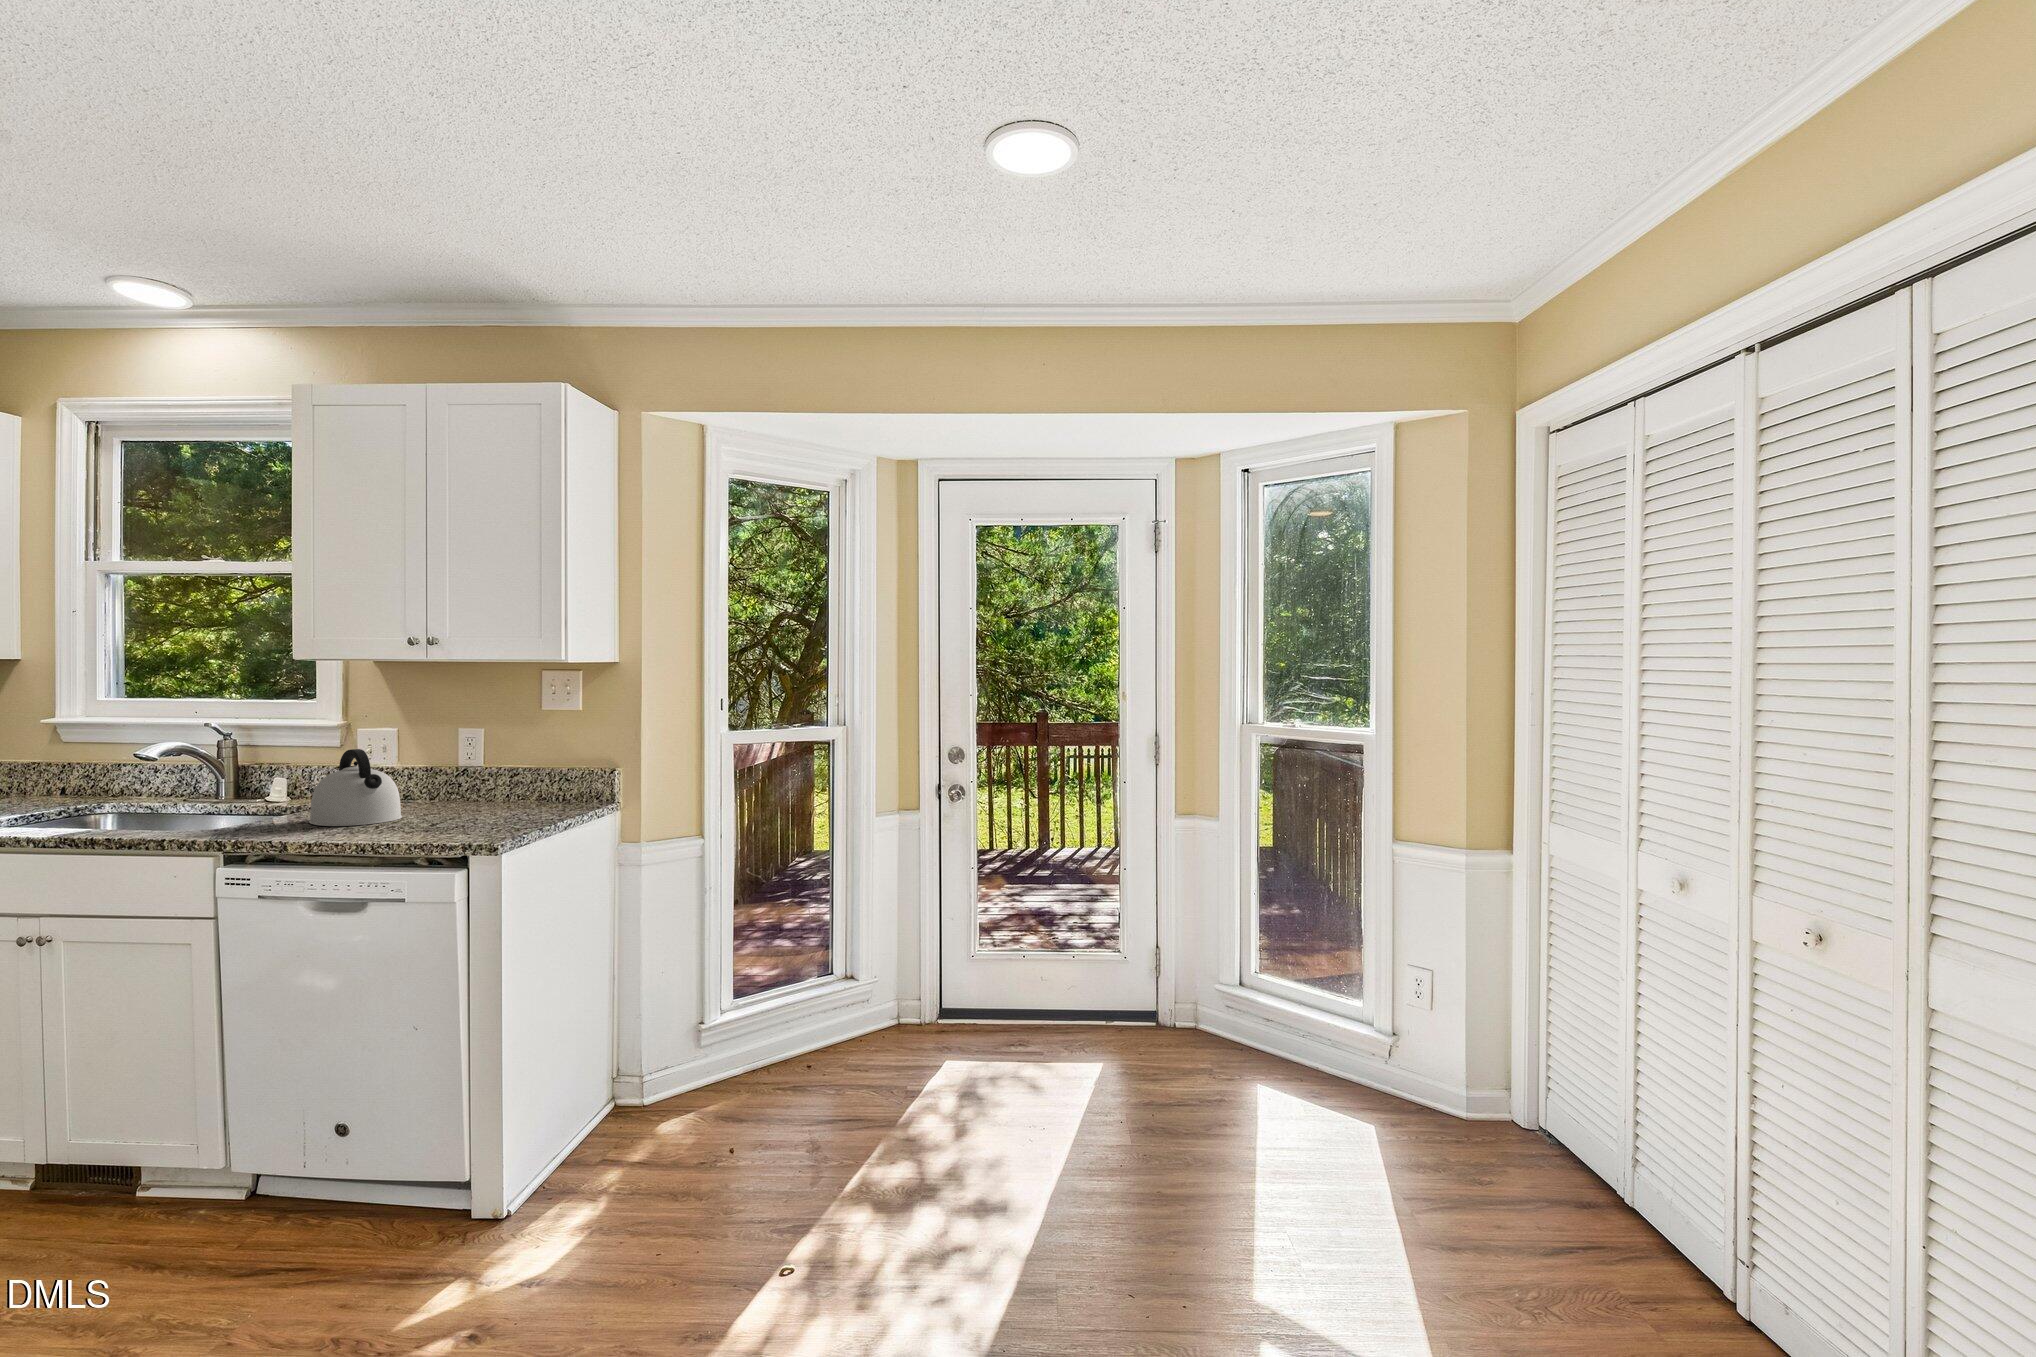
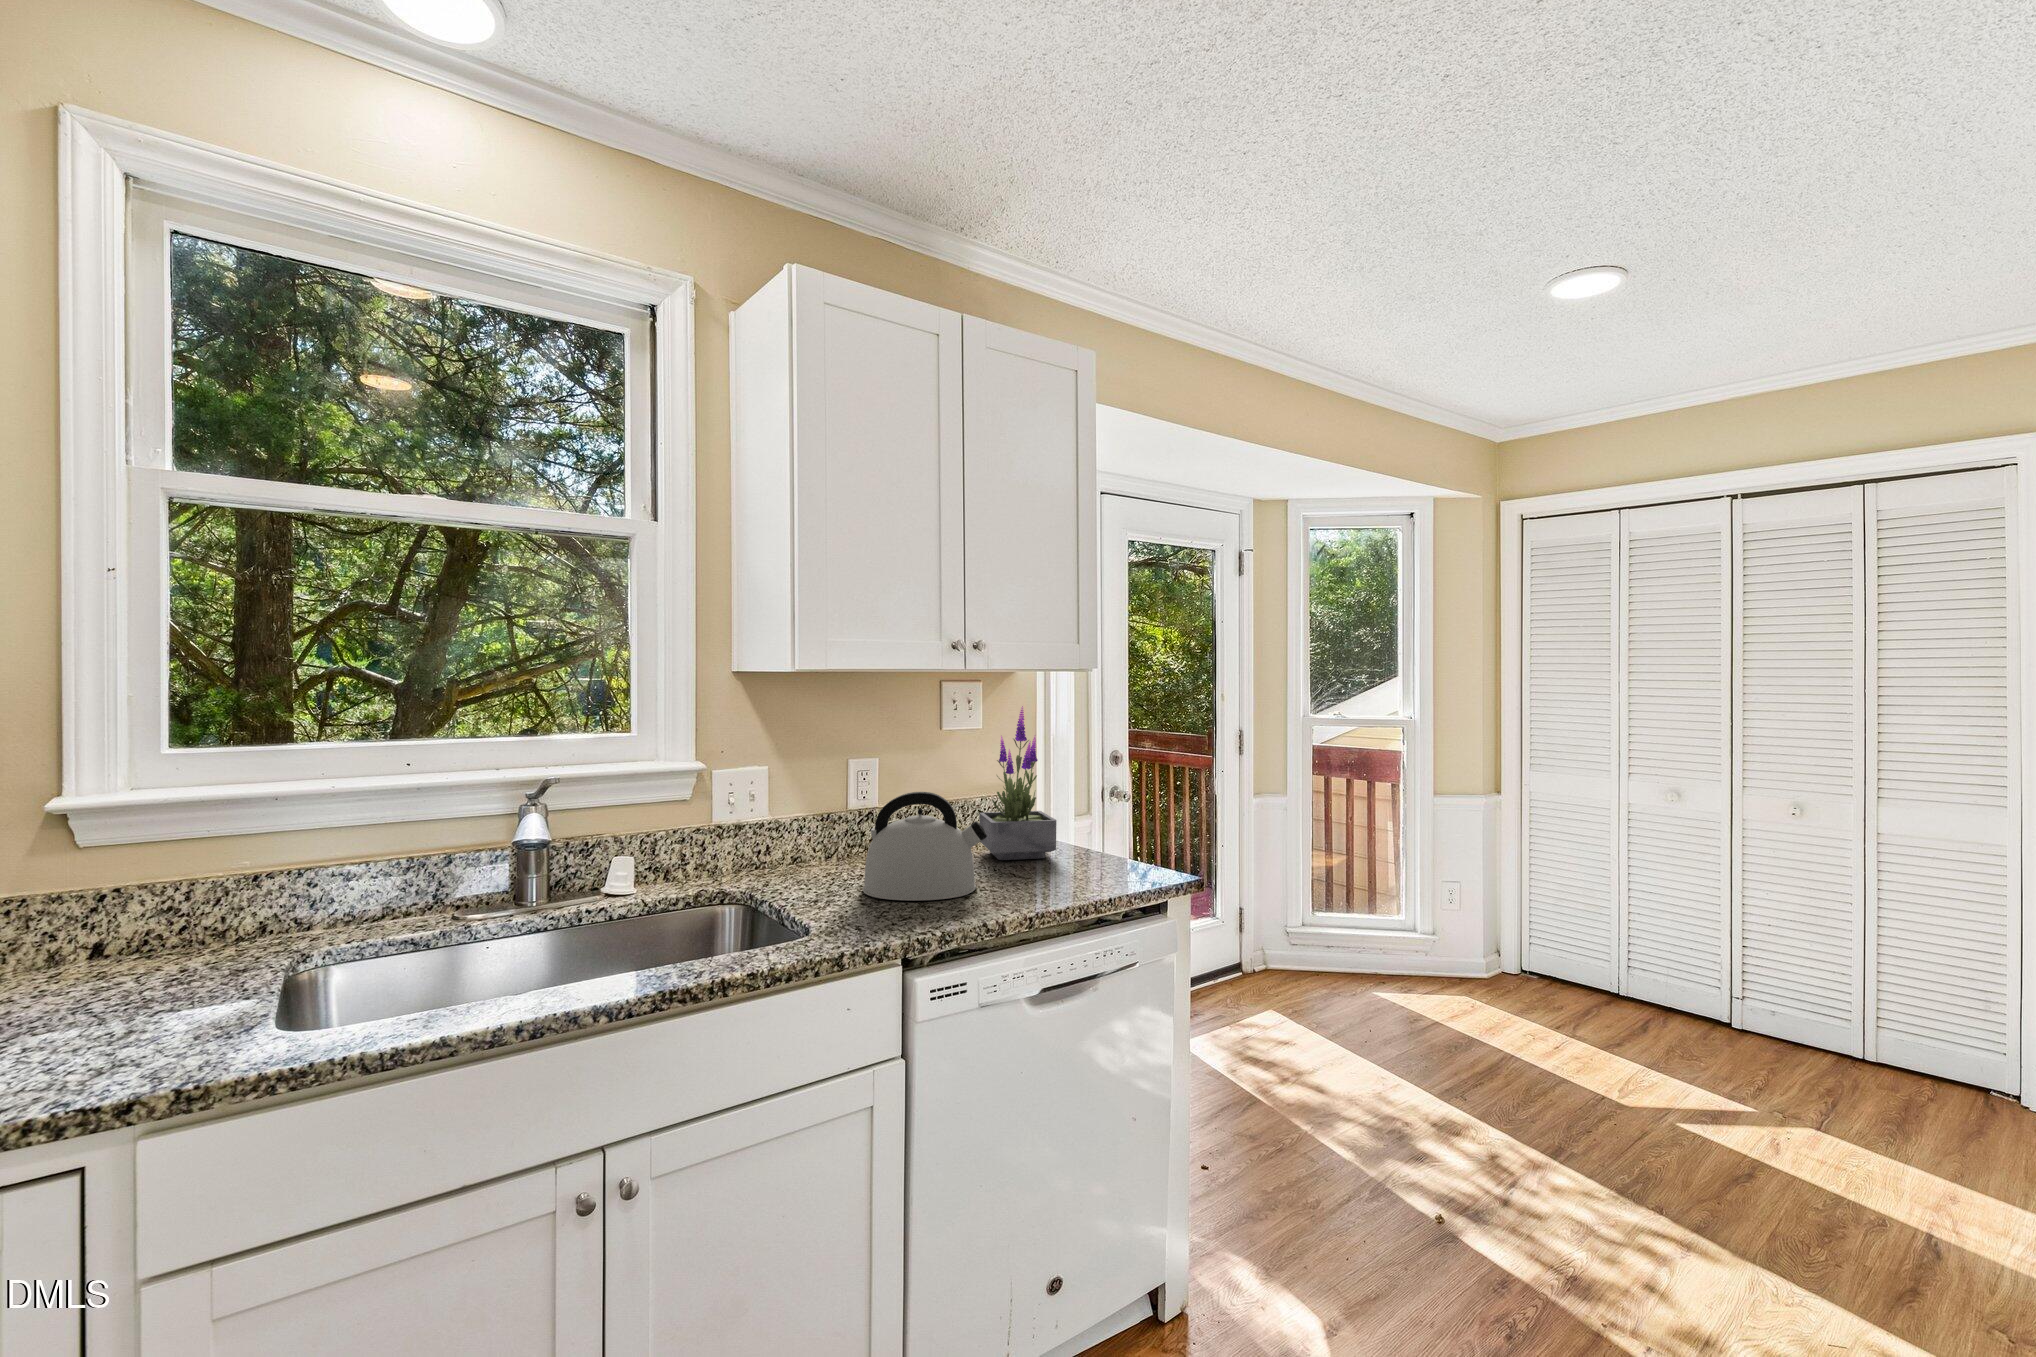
potted plant: none [463,690,544,816] -> present [979,706,1056,860]

